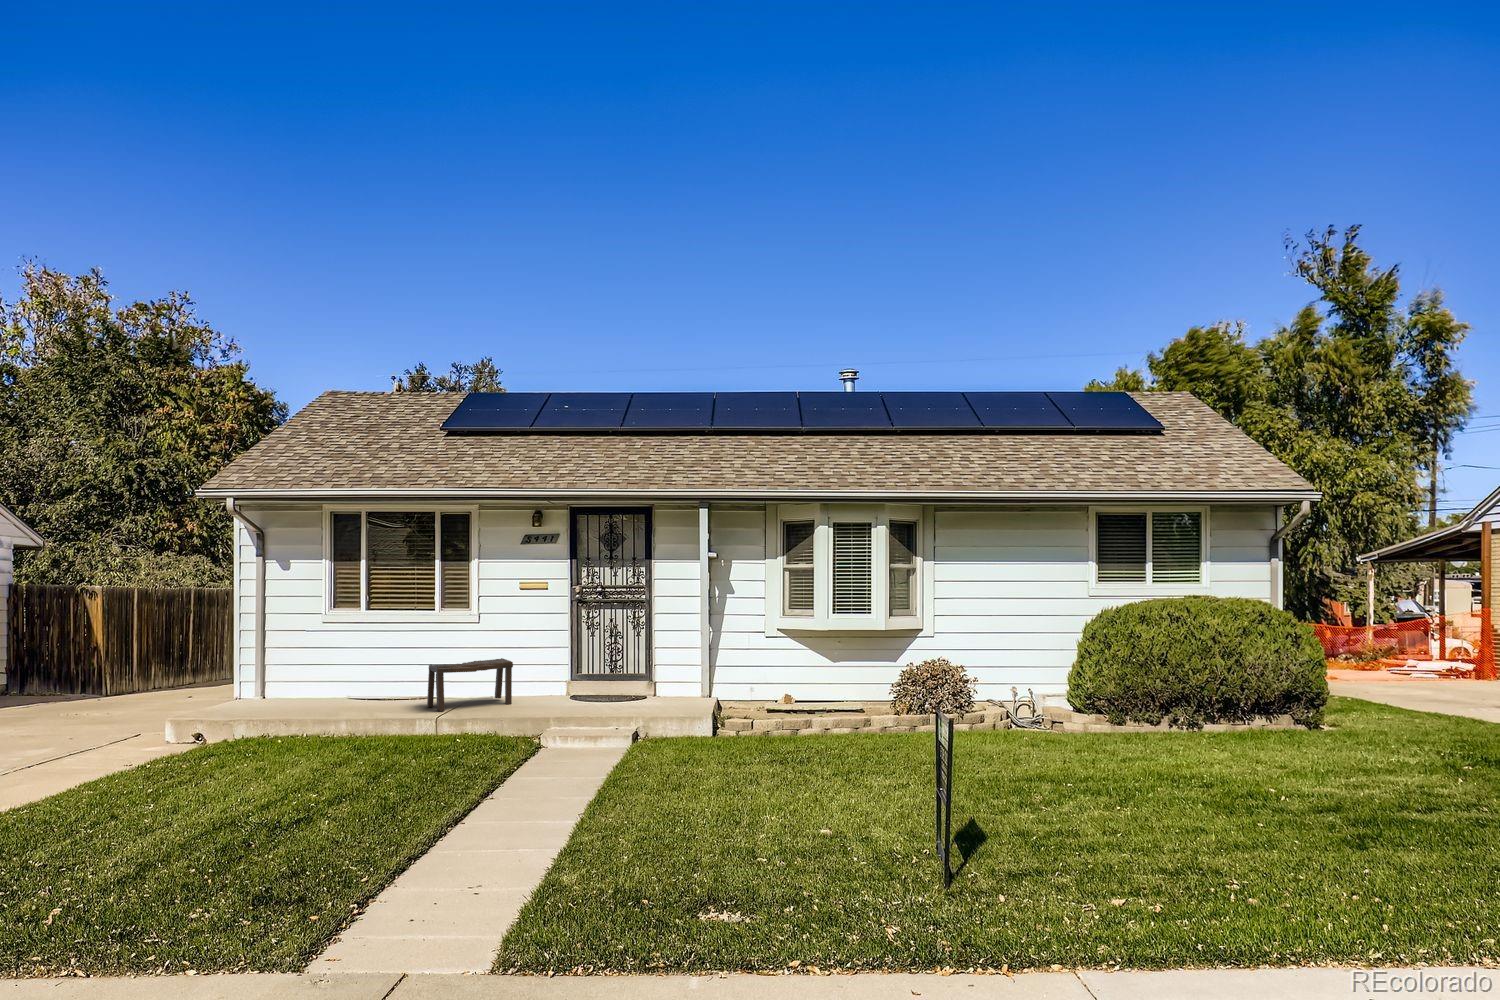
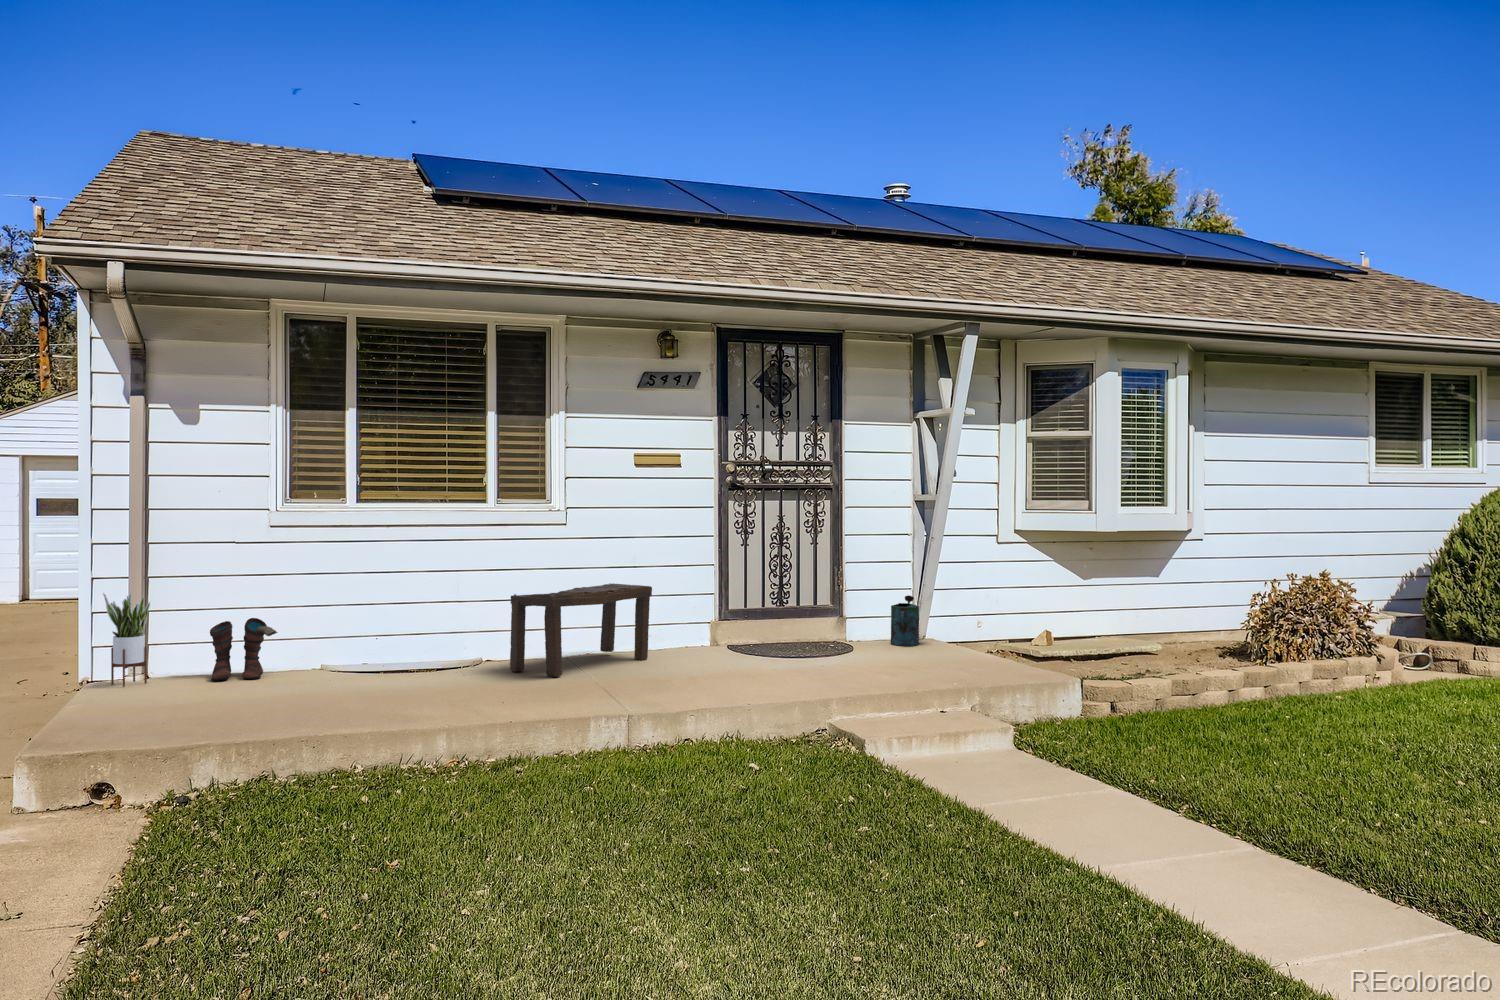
potted plant: none [241,656,263,704] -> present [103,591,150,687]
boots: none [287,671,320,703] -> present [210,618,277,681]
watering can: none [671,671,700,705] -> present [891,596,919,646]

